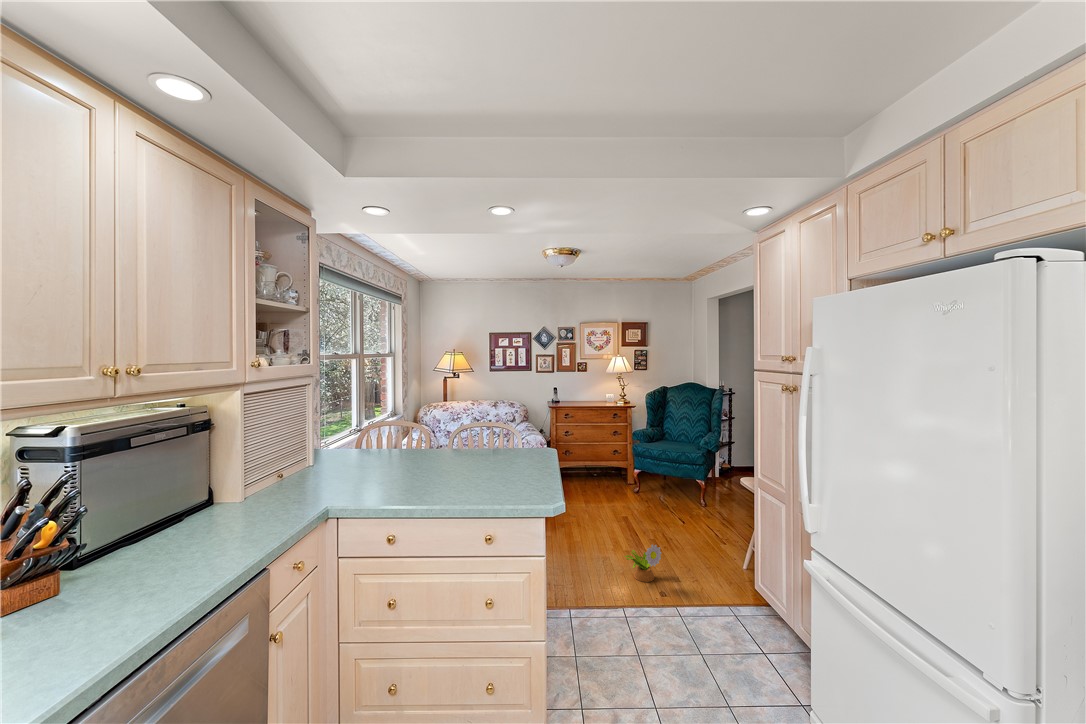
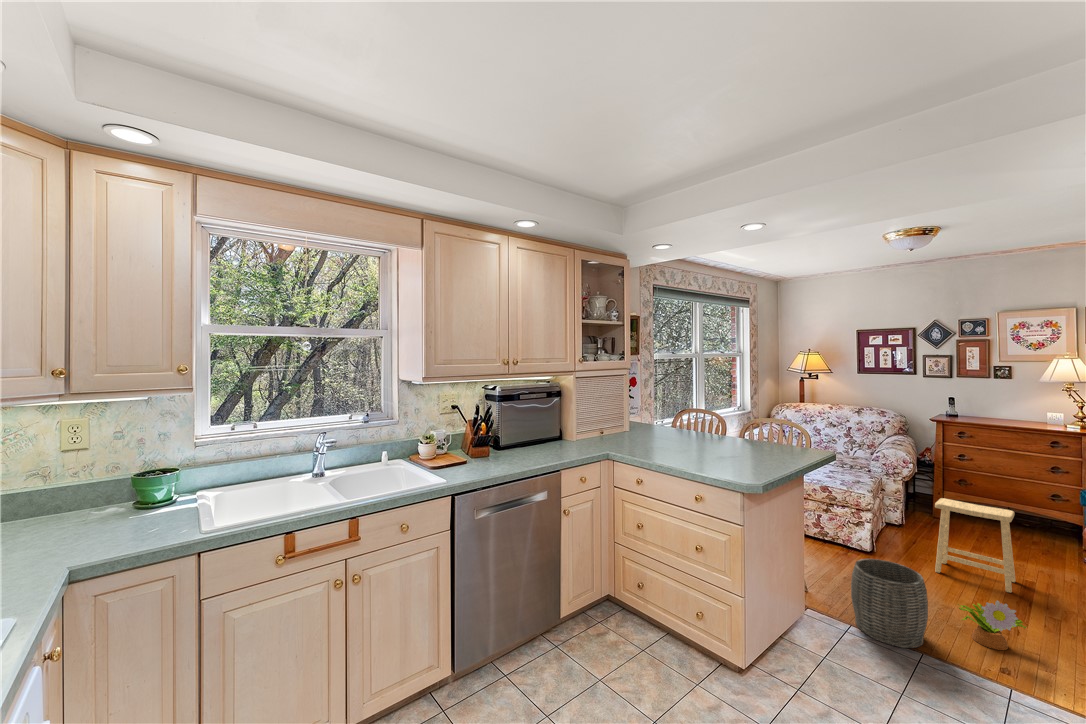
footstool: none [581,471,627,533] -> present [935,498,1016,593]
woven basket: none [570,539,623,613] -> present [851,559,928,648]

